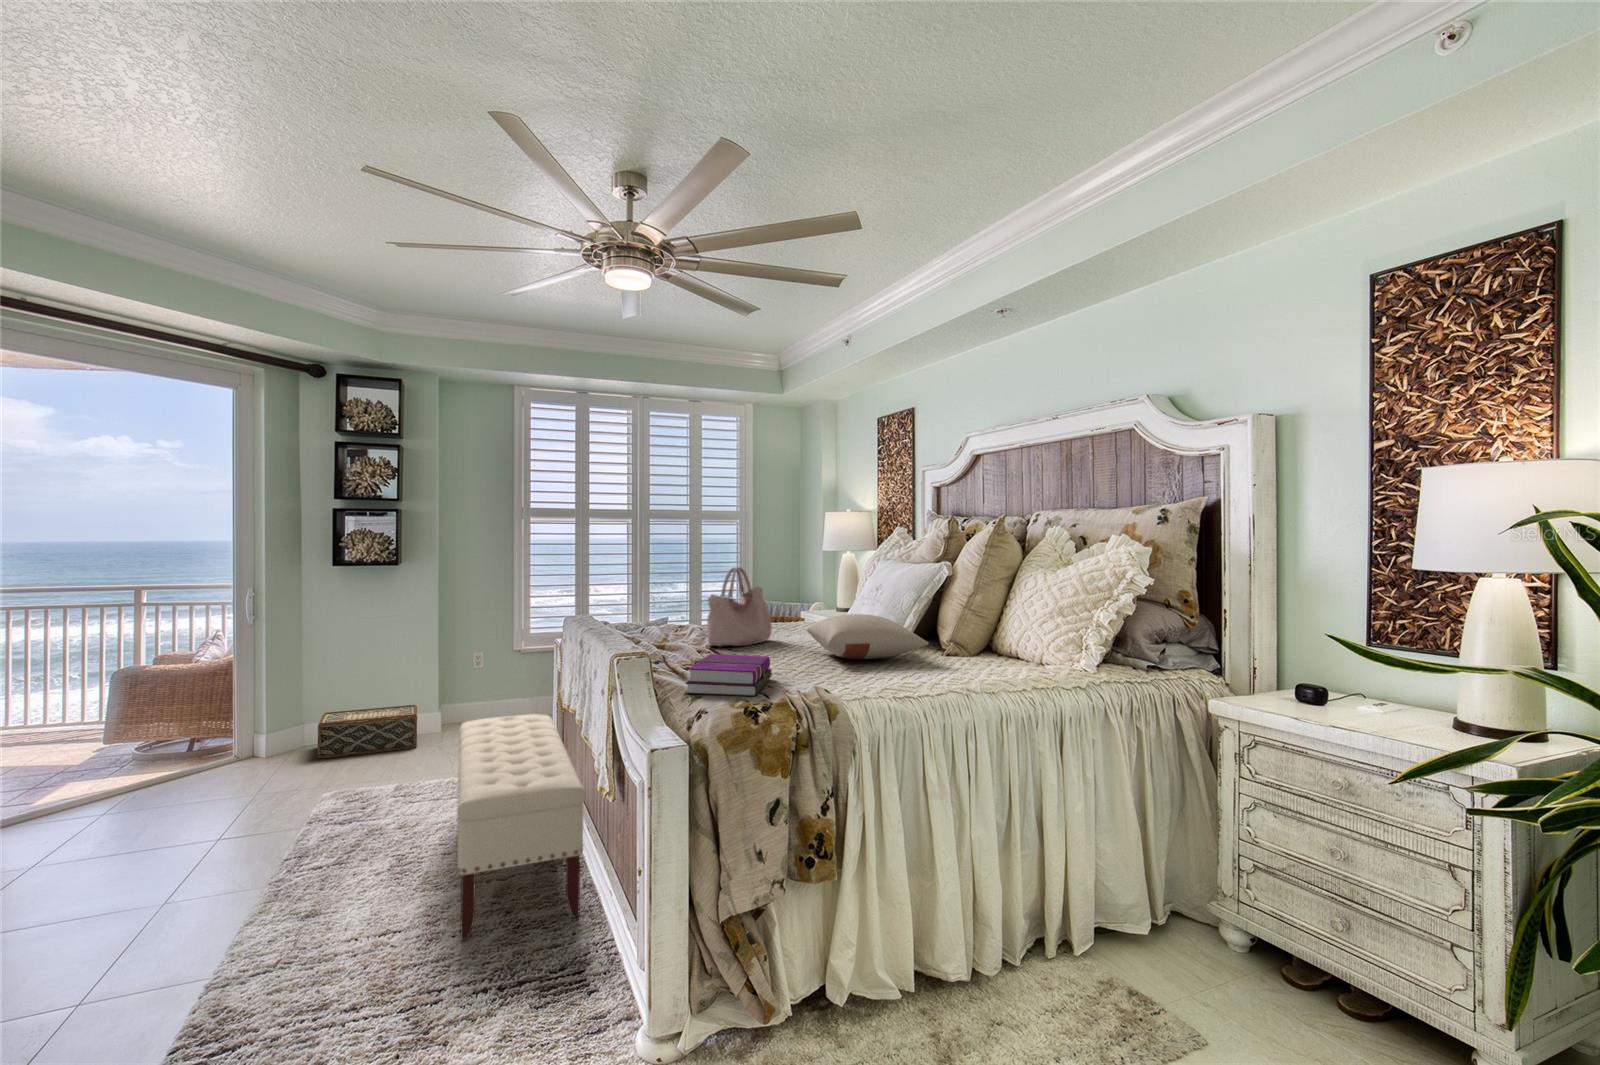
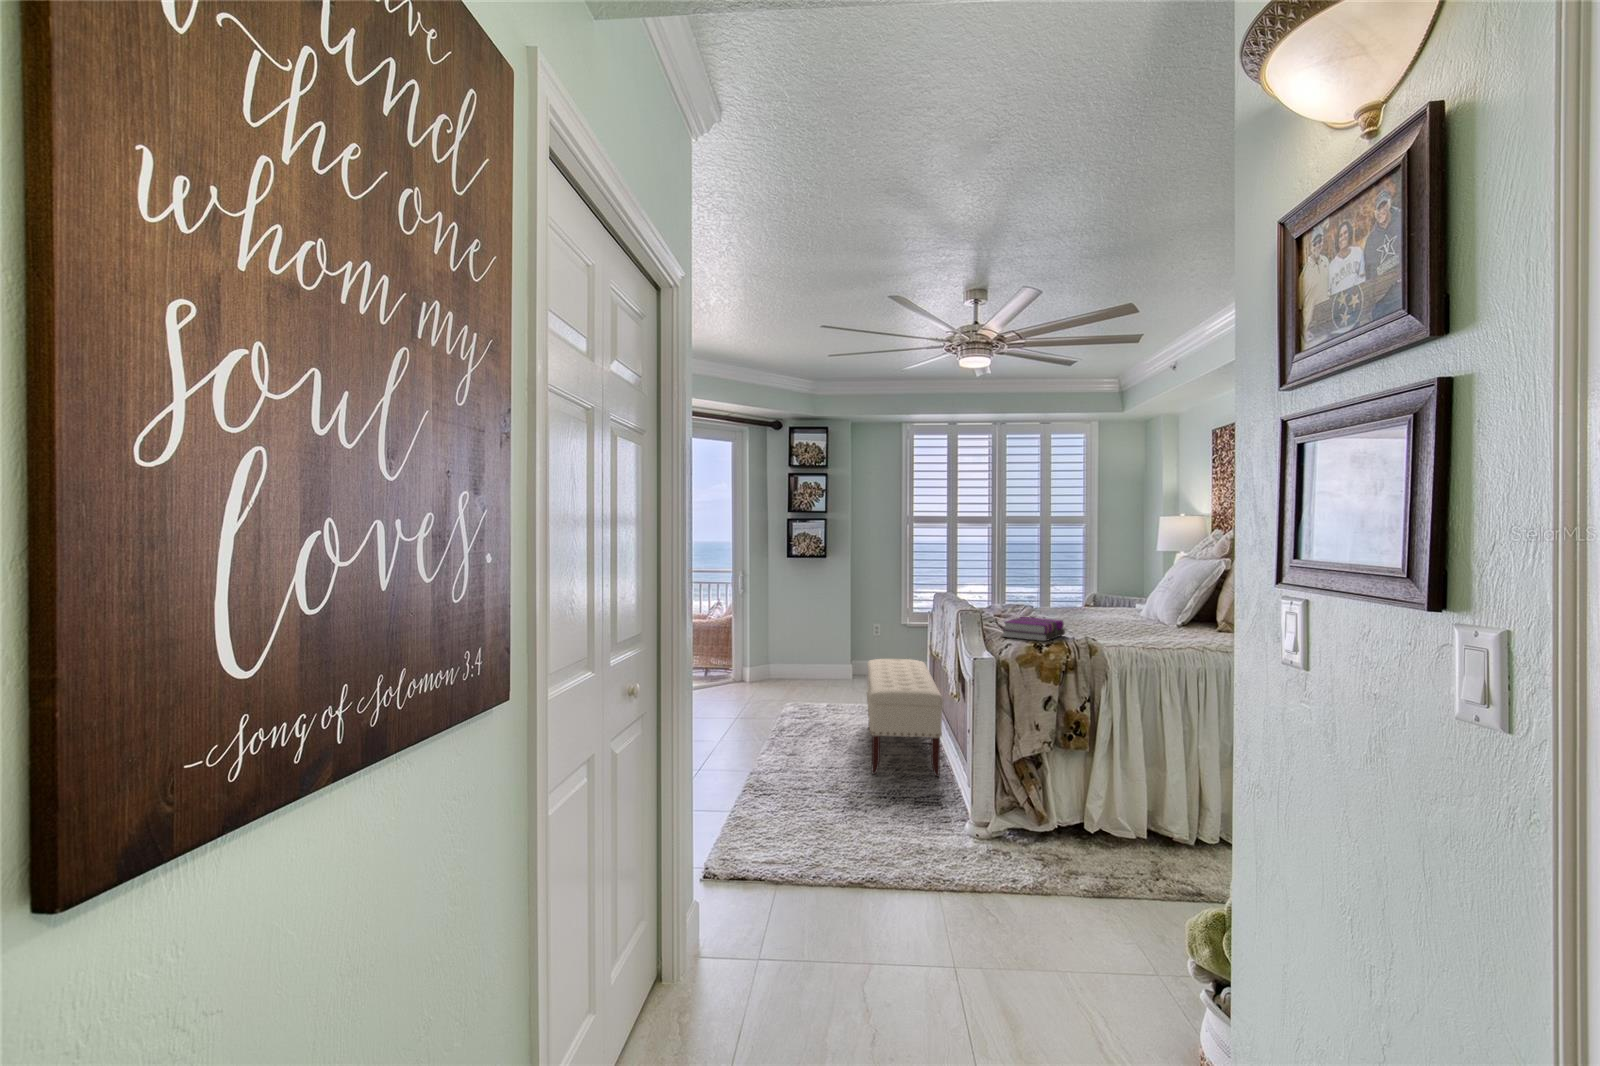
handbag: present [707,567,772,646] -> none [1033,562,1086,620]
pillow: present [807,614,929,659] -> none [1108,599,1200,632]
woven basket: present [318,705,417,758] -> none [780,655,837,685]

